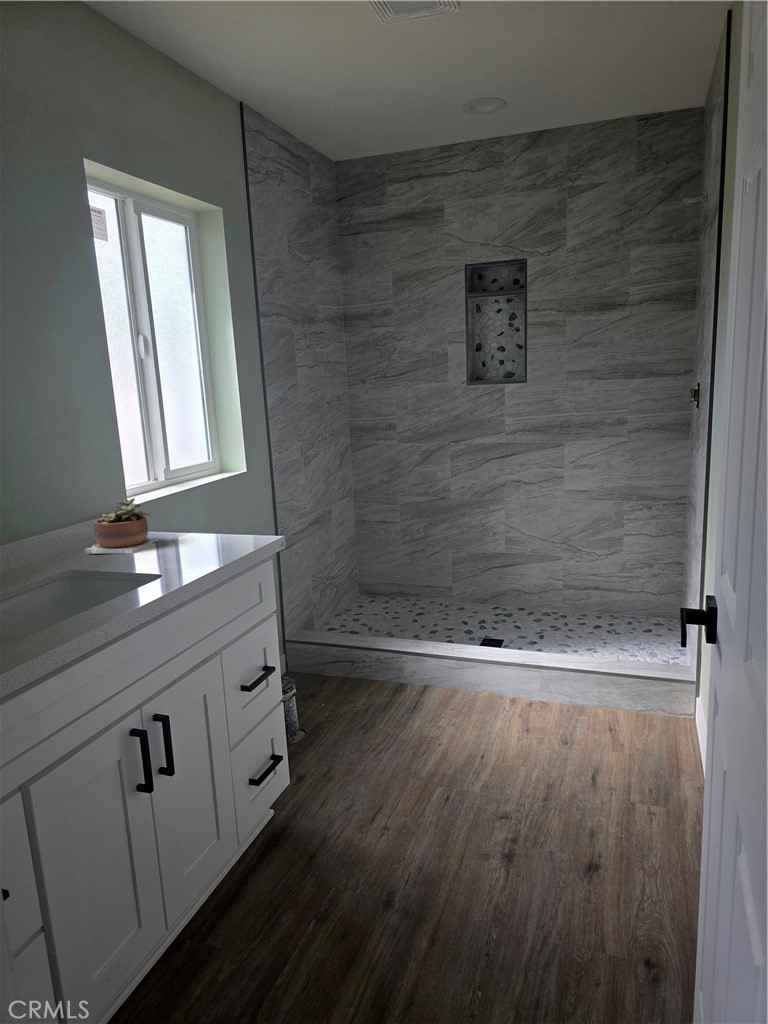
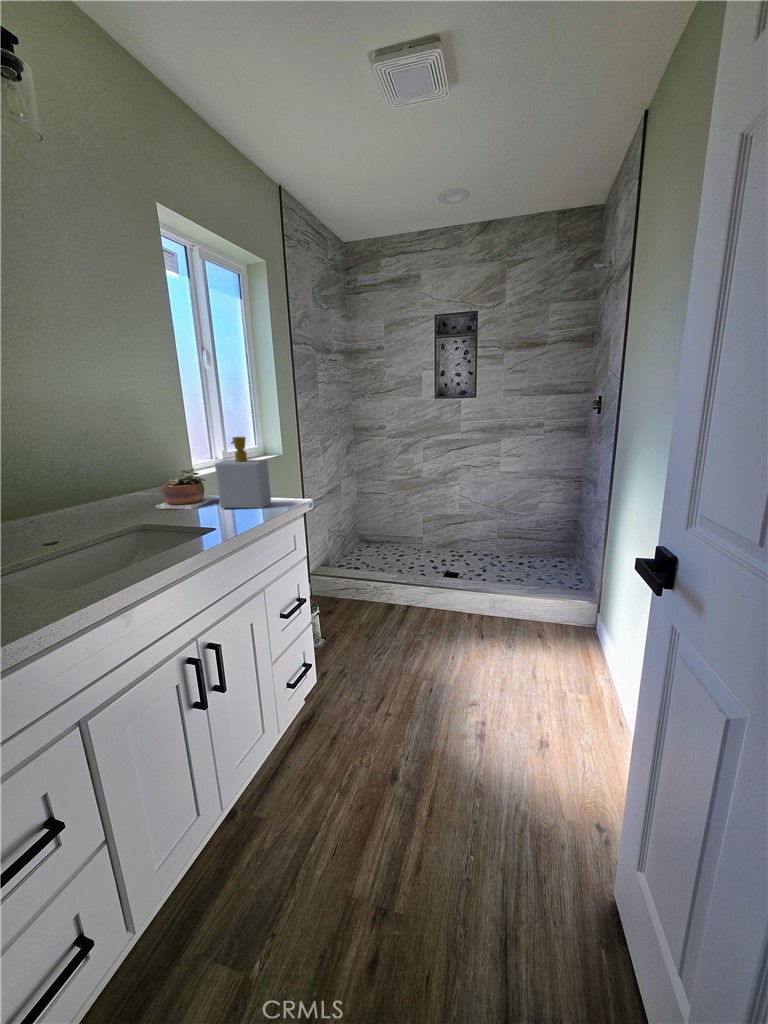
soap bottle: none [165,459,237,552] -> present [215,437,271,508]

